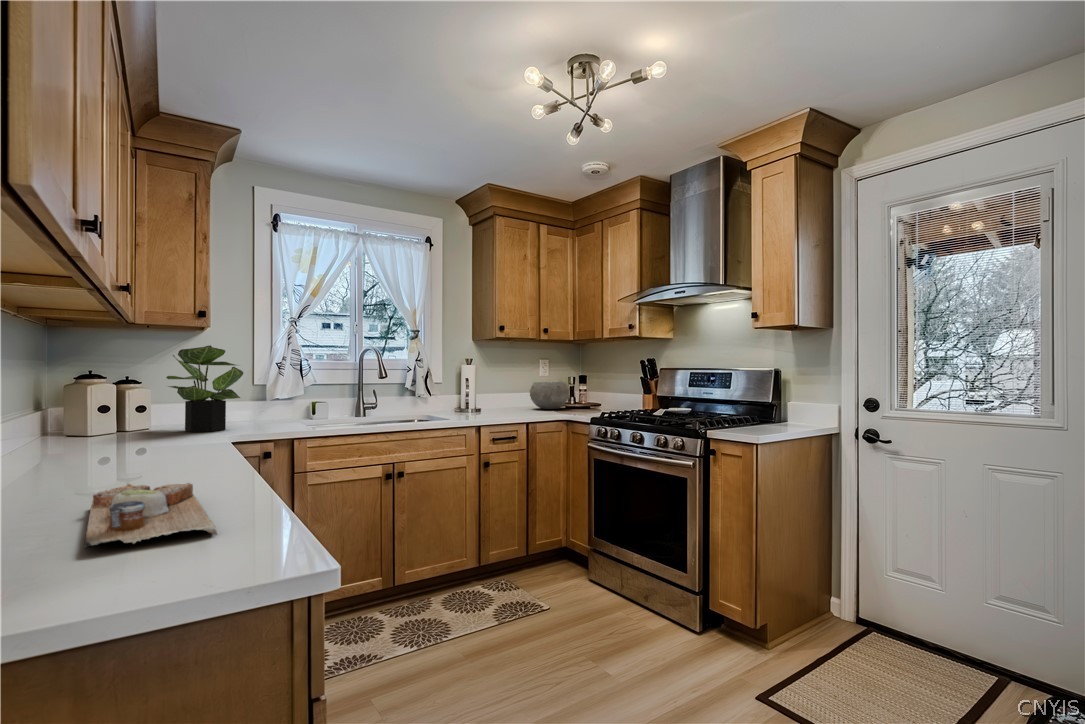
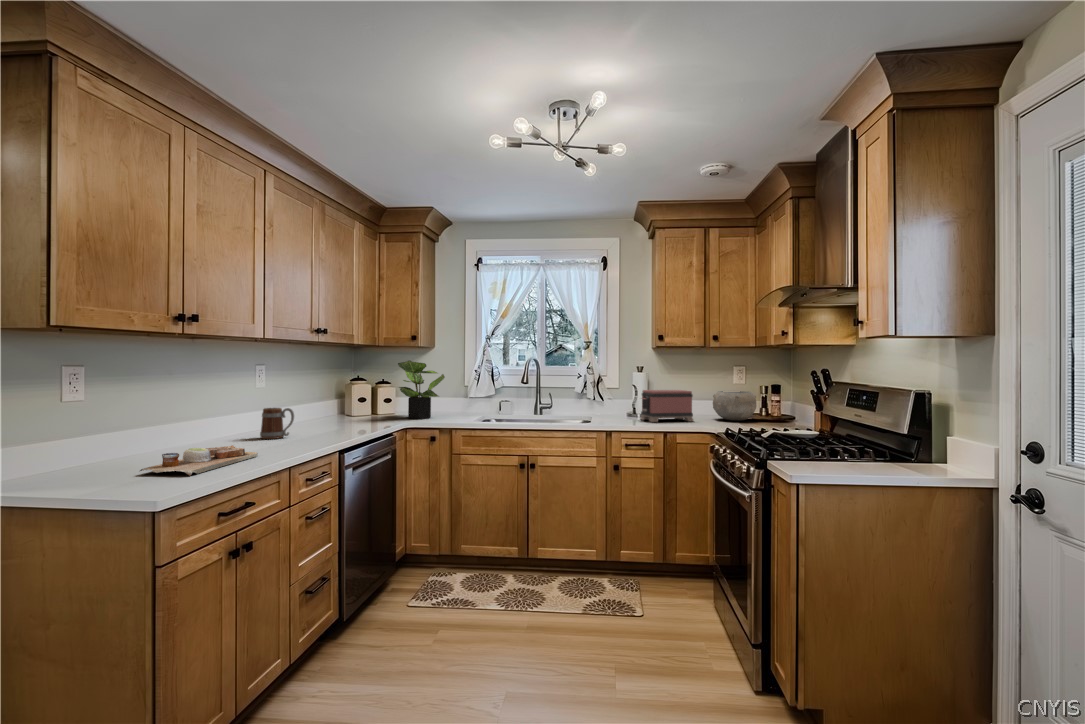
toaster: none [475,382,526,415] -> present [640,390,693,422]
mug: none [43,419,116,478] -> present [260,408,294,439]

